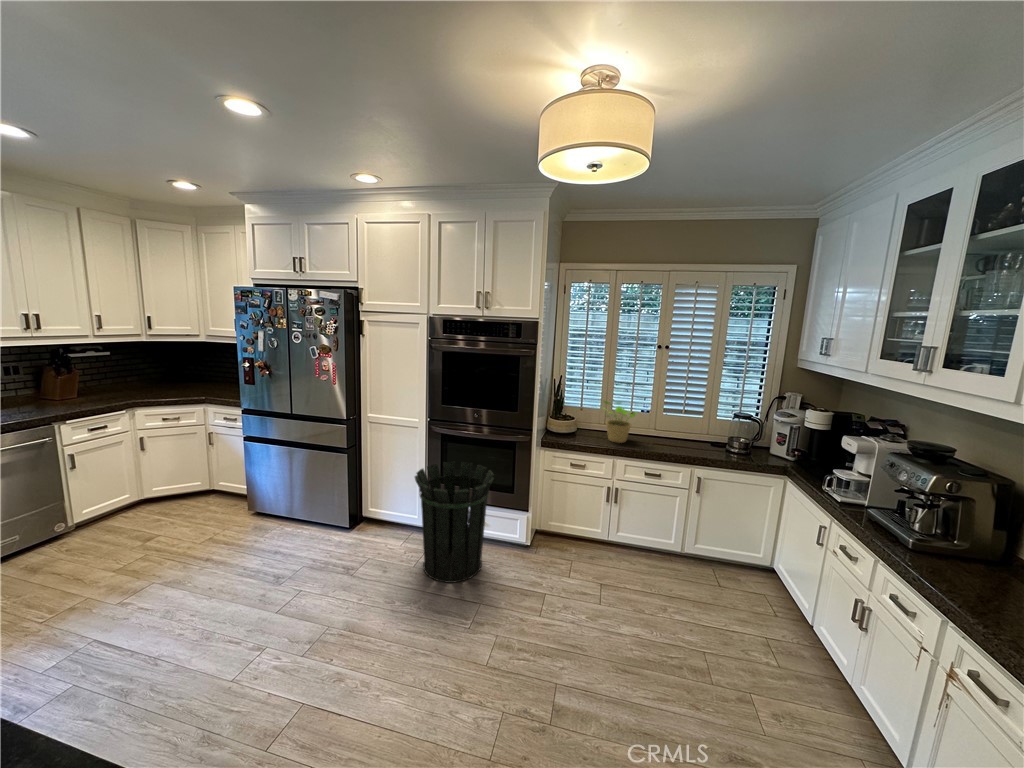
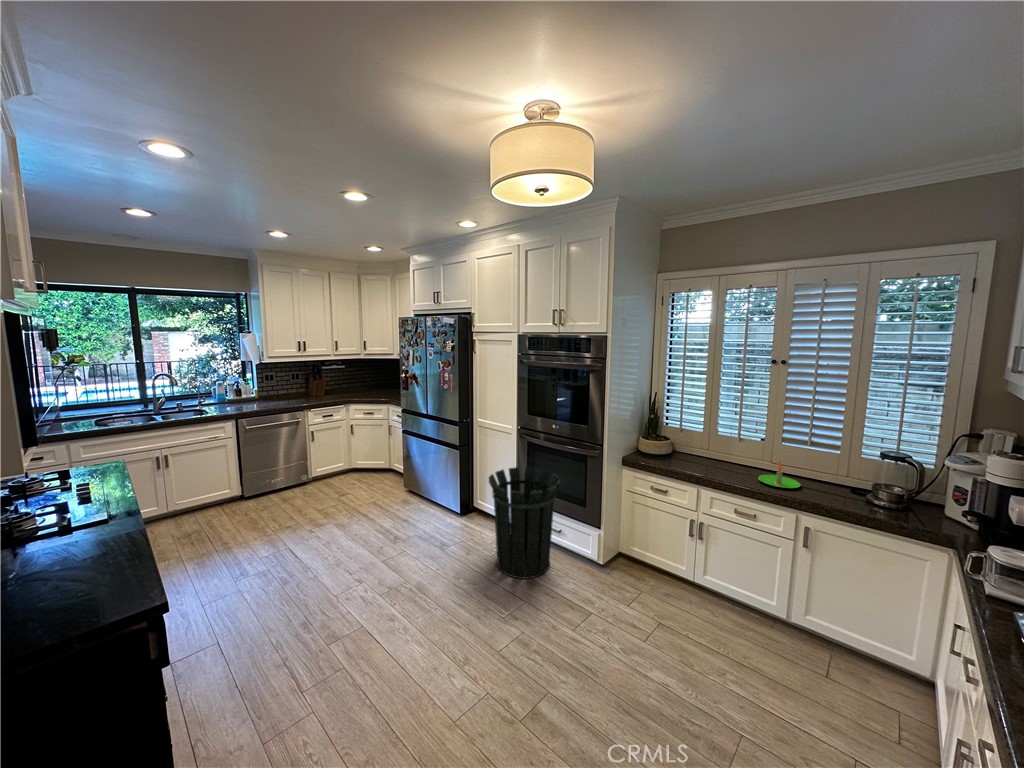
potted plant: present [604,401,637,443] -> none [689,421,735,472]
candle: none [655,428,686,449] -> present [758,461,801,488]

